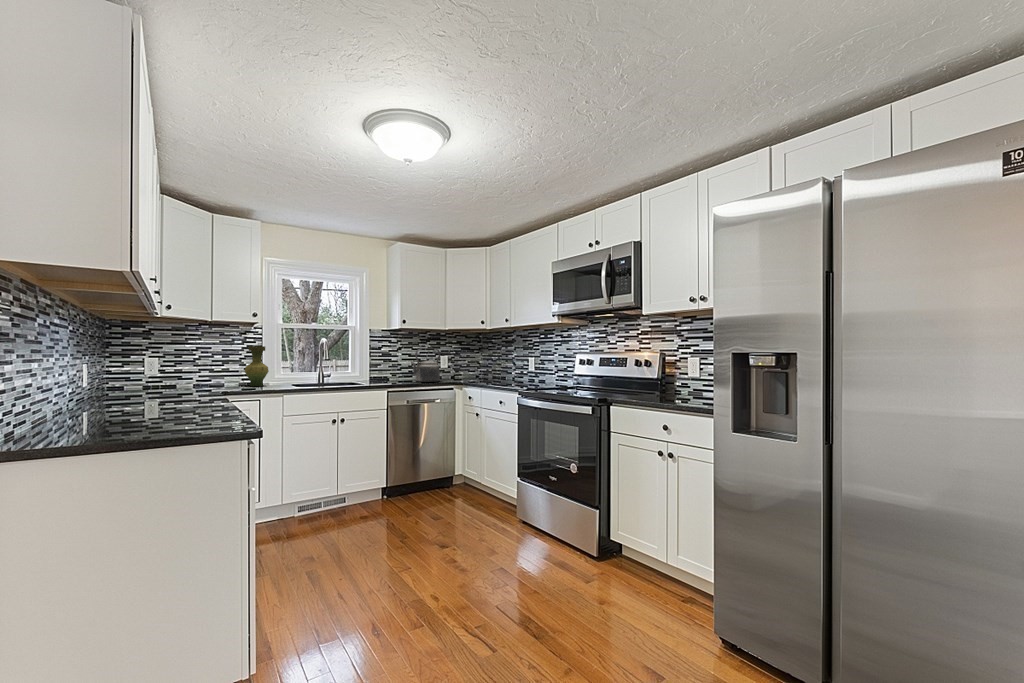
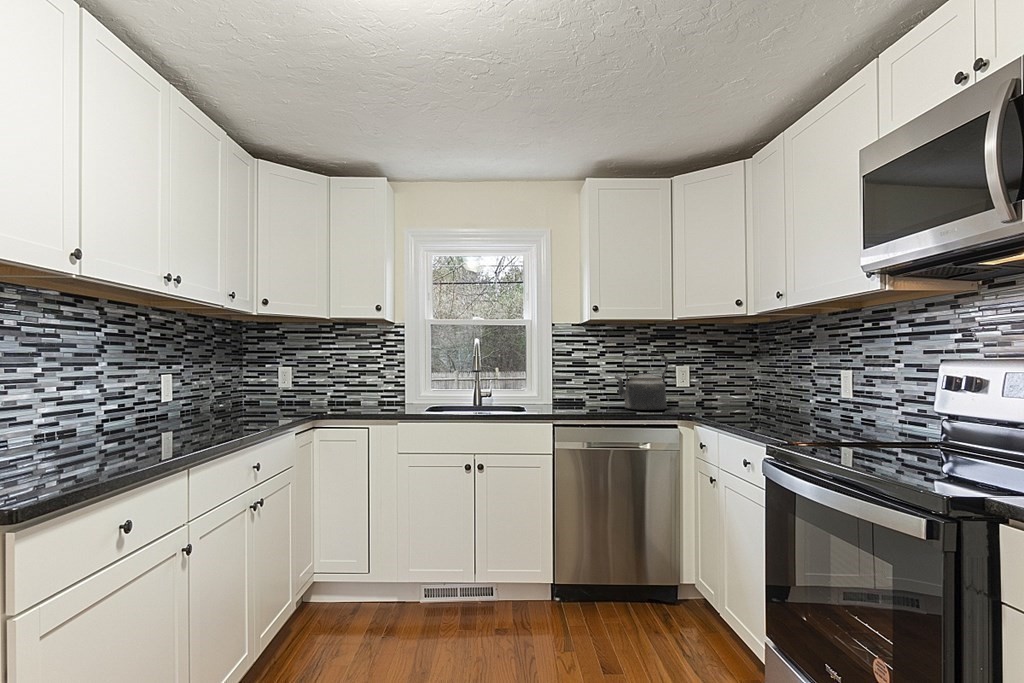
vase: present [245,346,269,386] -> none [382,352,411,406]

